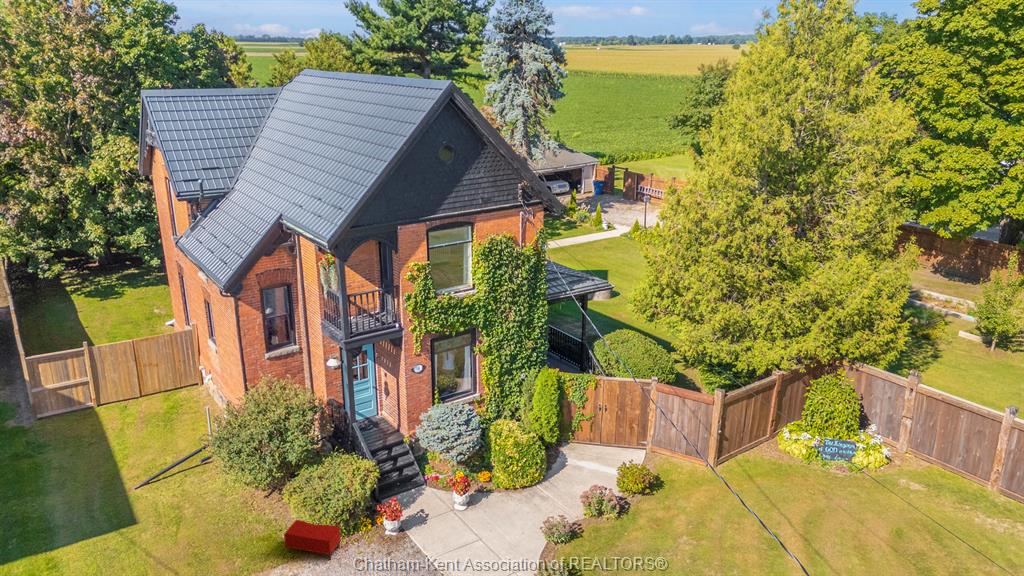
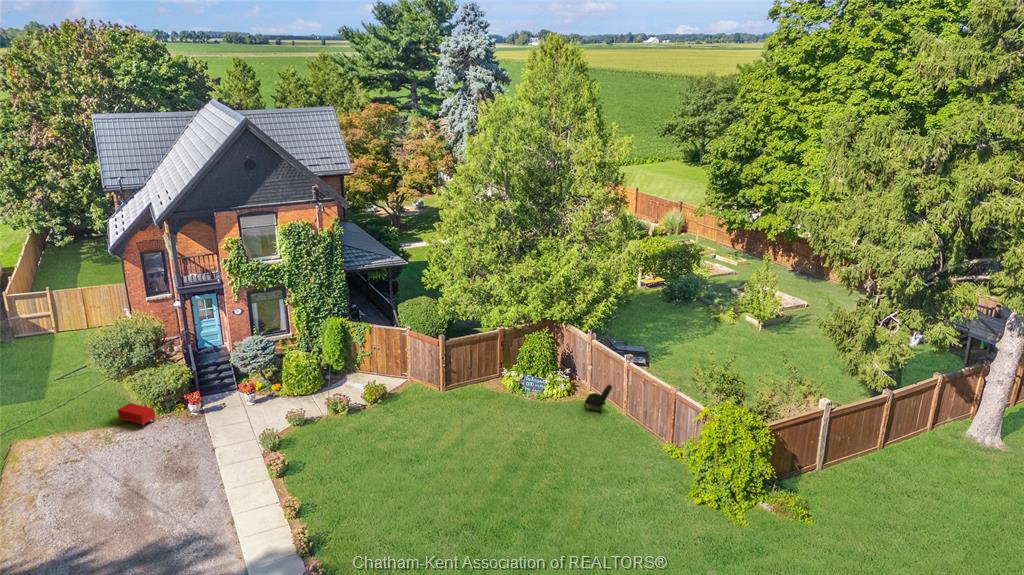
lounge chair: none [924,445,973,486] -> present [584,385,612,413]

